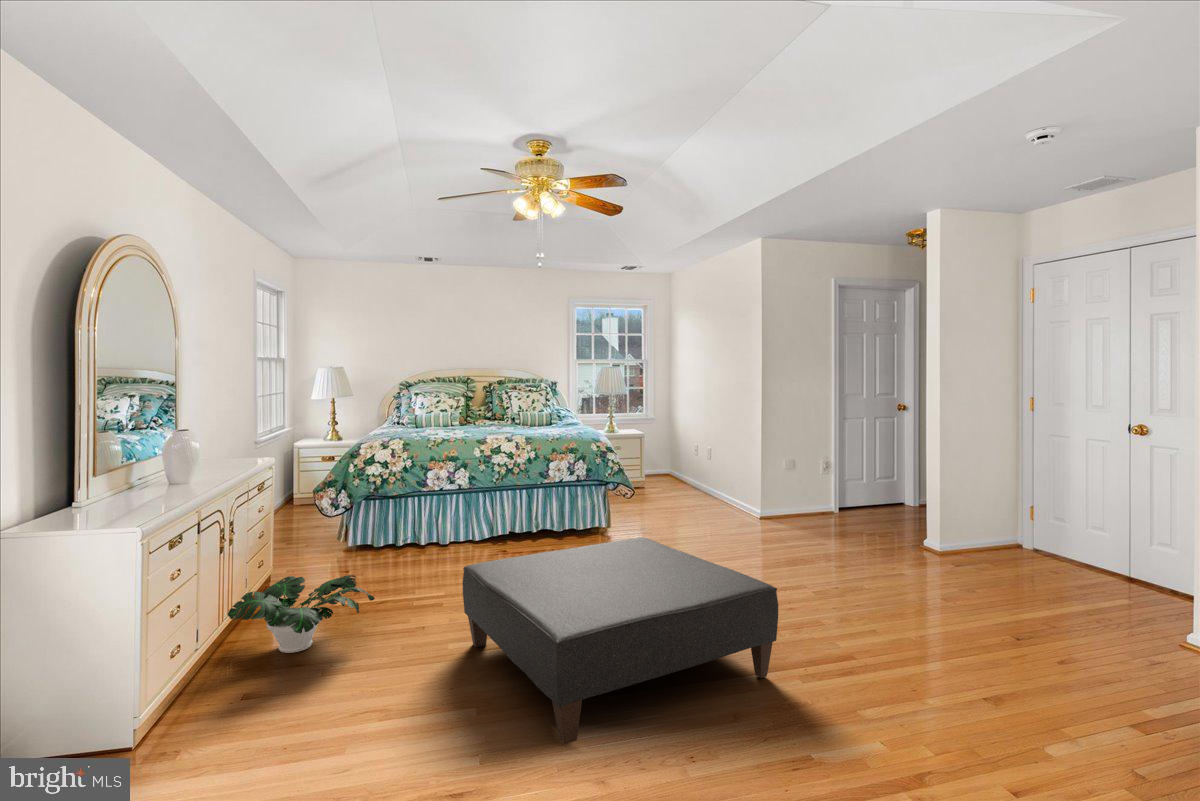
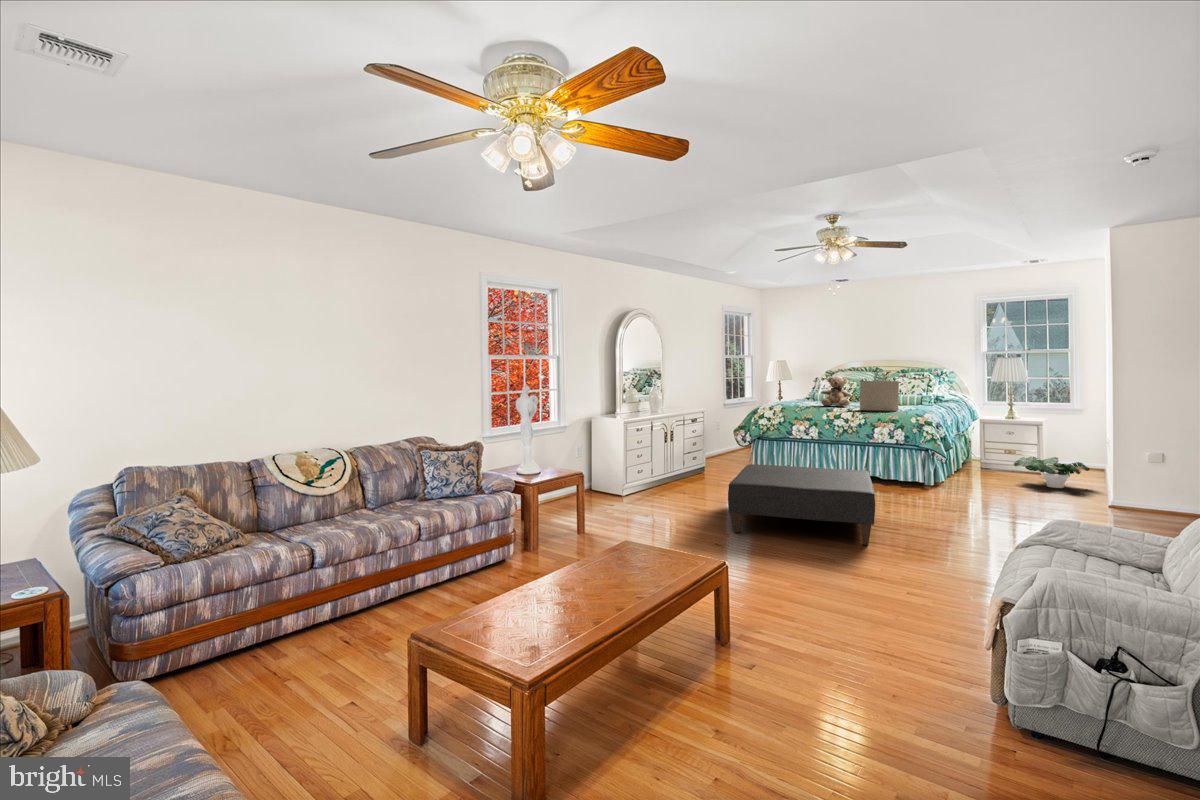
tote bag: none [527,382,572,438] -> present [860,372,899,411]
teddy bear: none [452,388,500,435] -> present [821,375,853,407]
potted plant: present [228,575,375,653] -> present [1014,457,1090,488]

